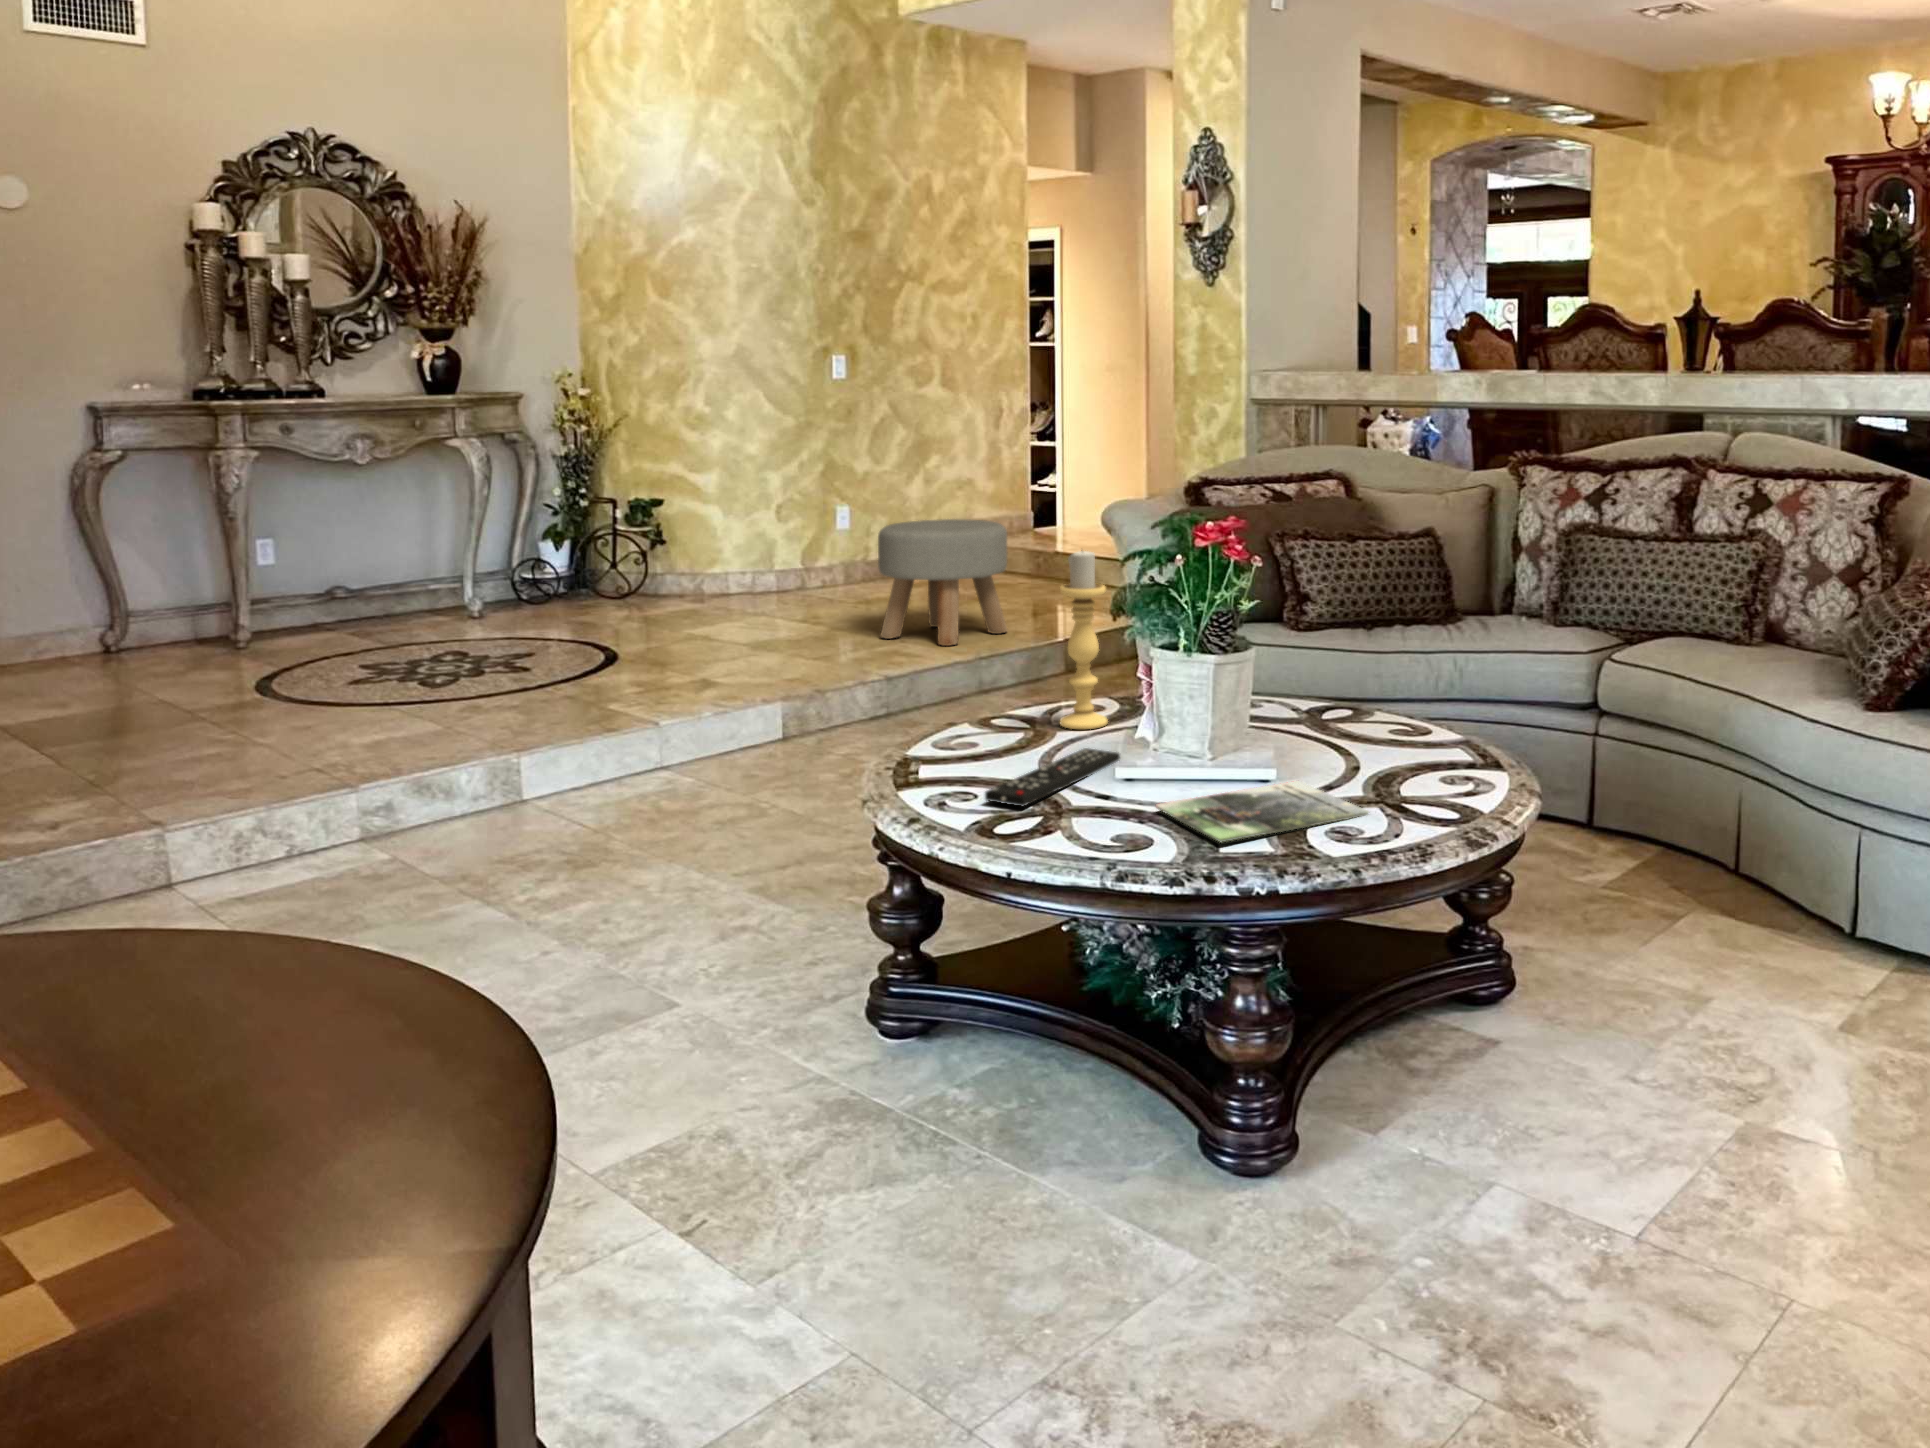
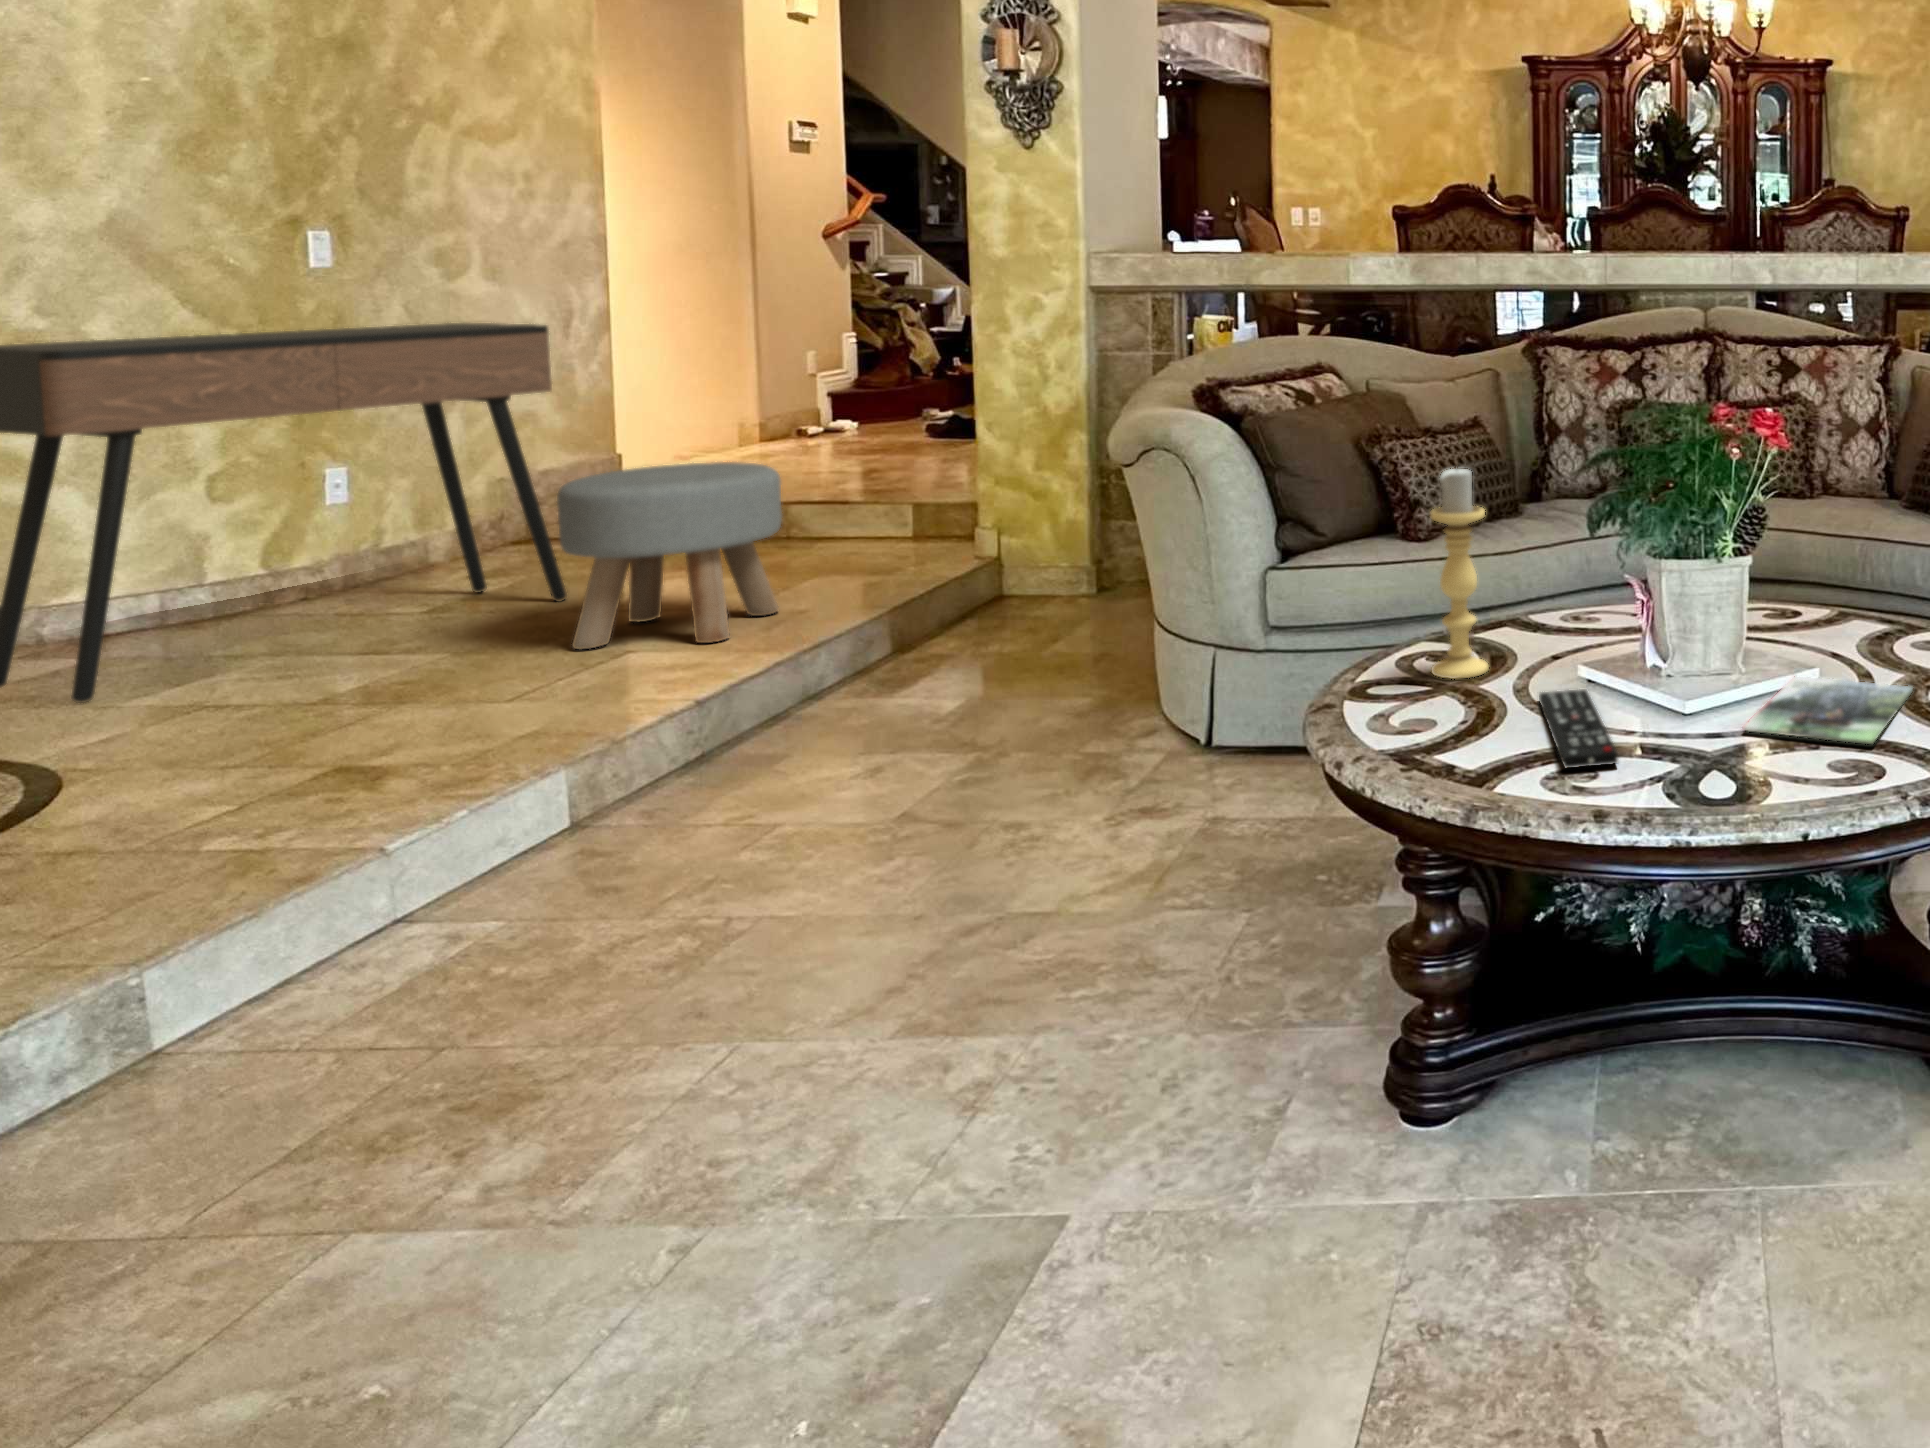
console table: none [647,416,927,629] -> present [0,323,567,703]

